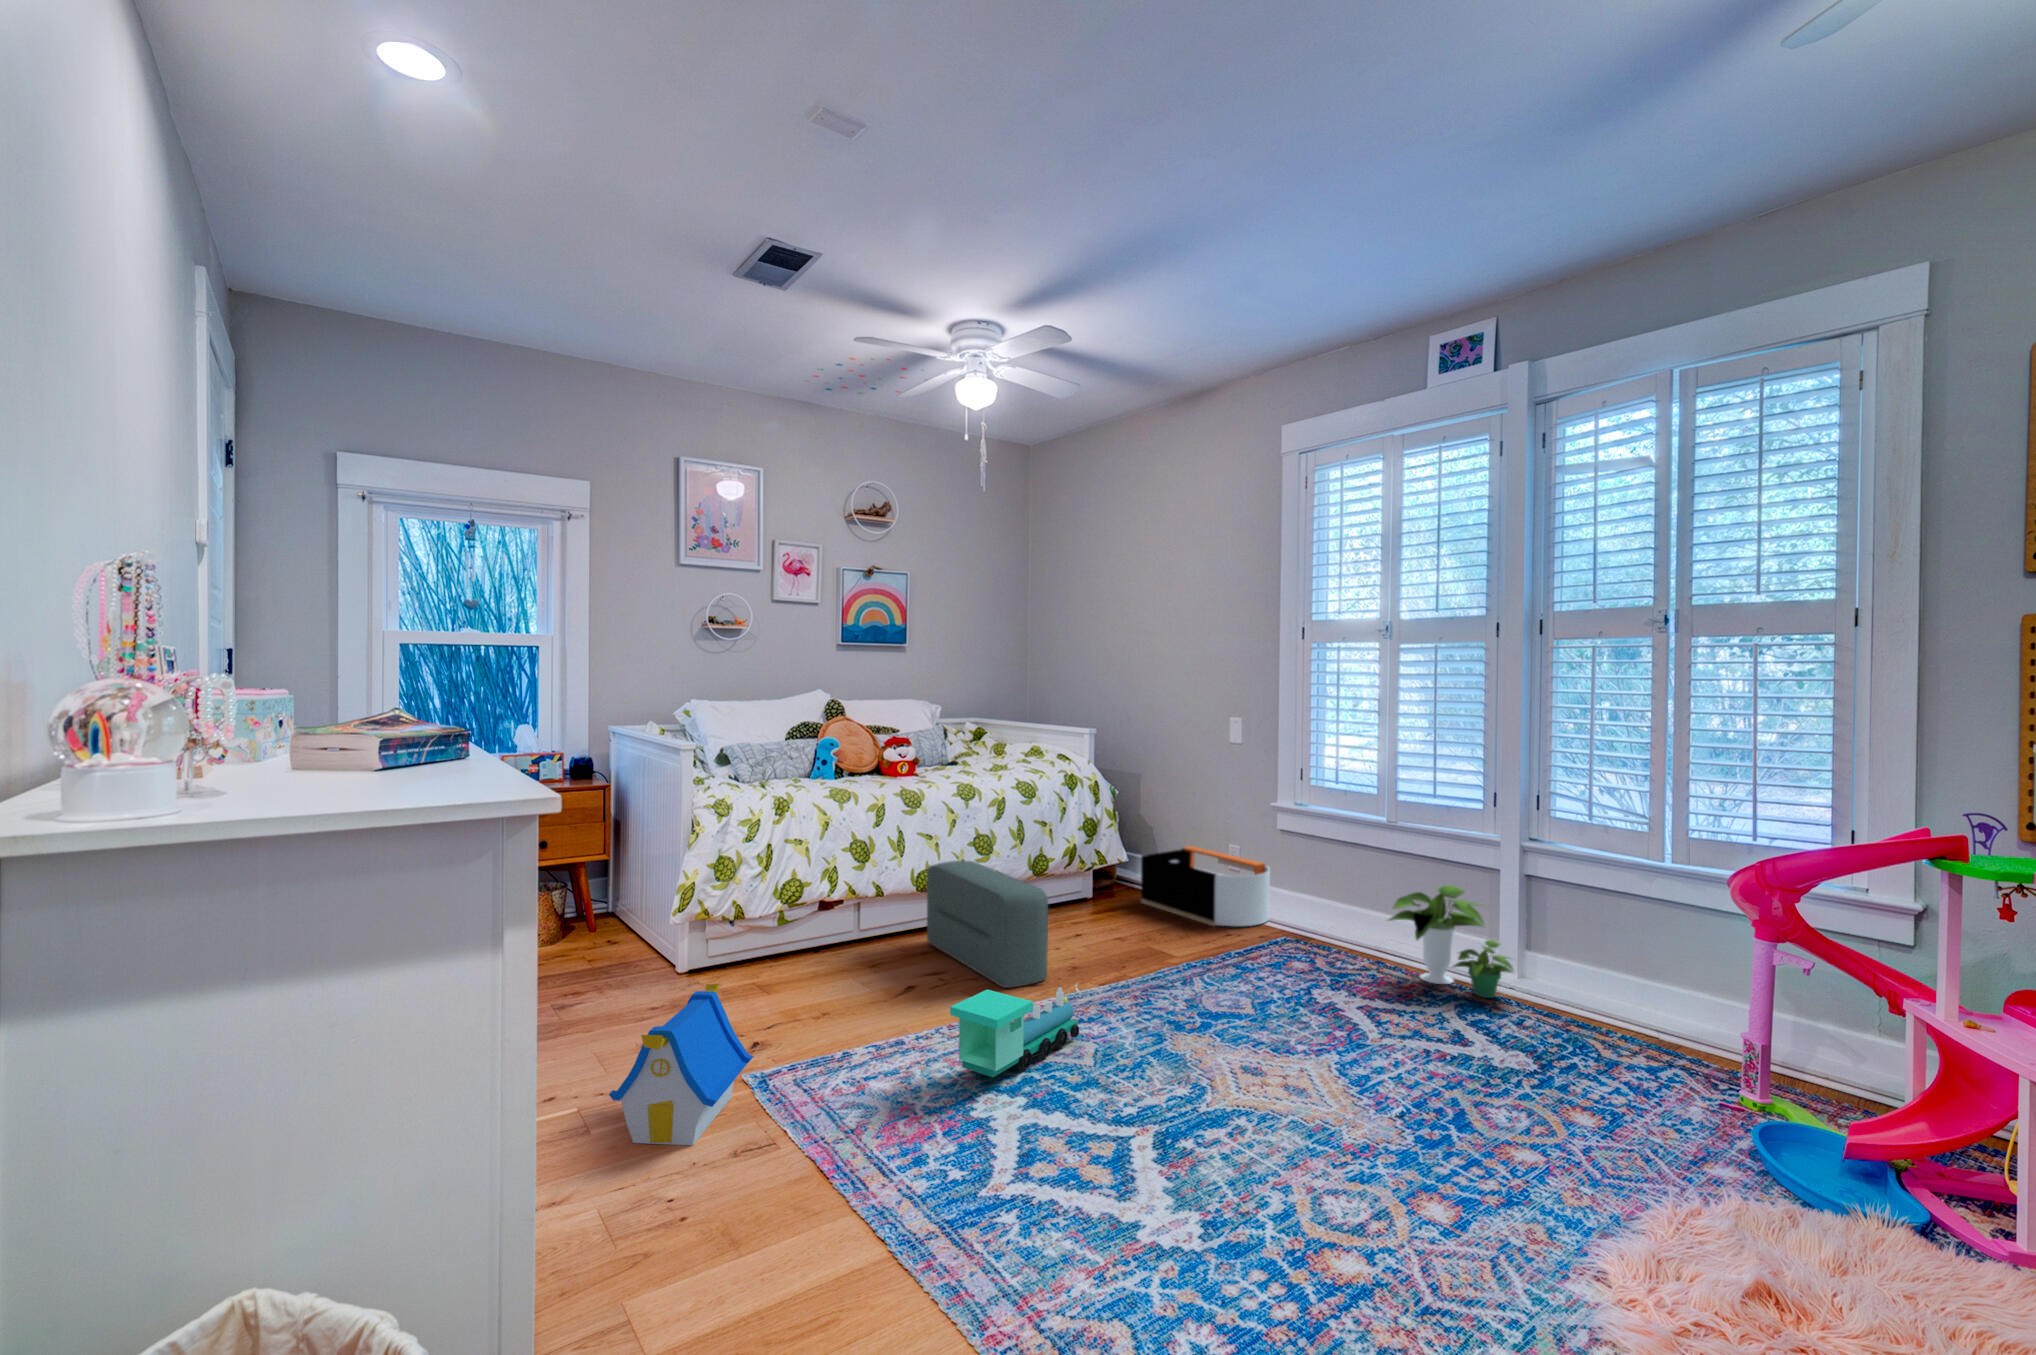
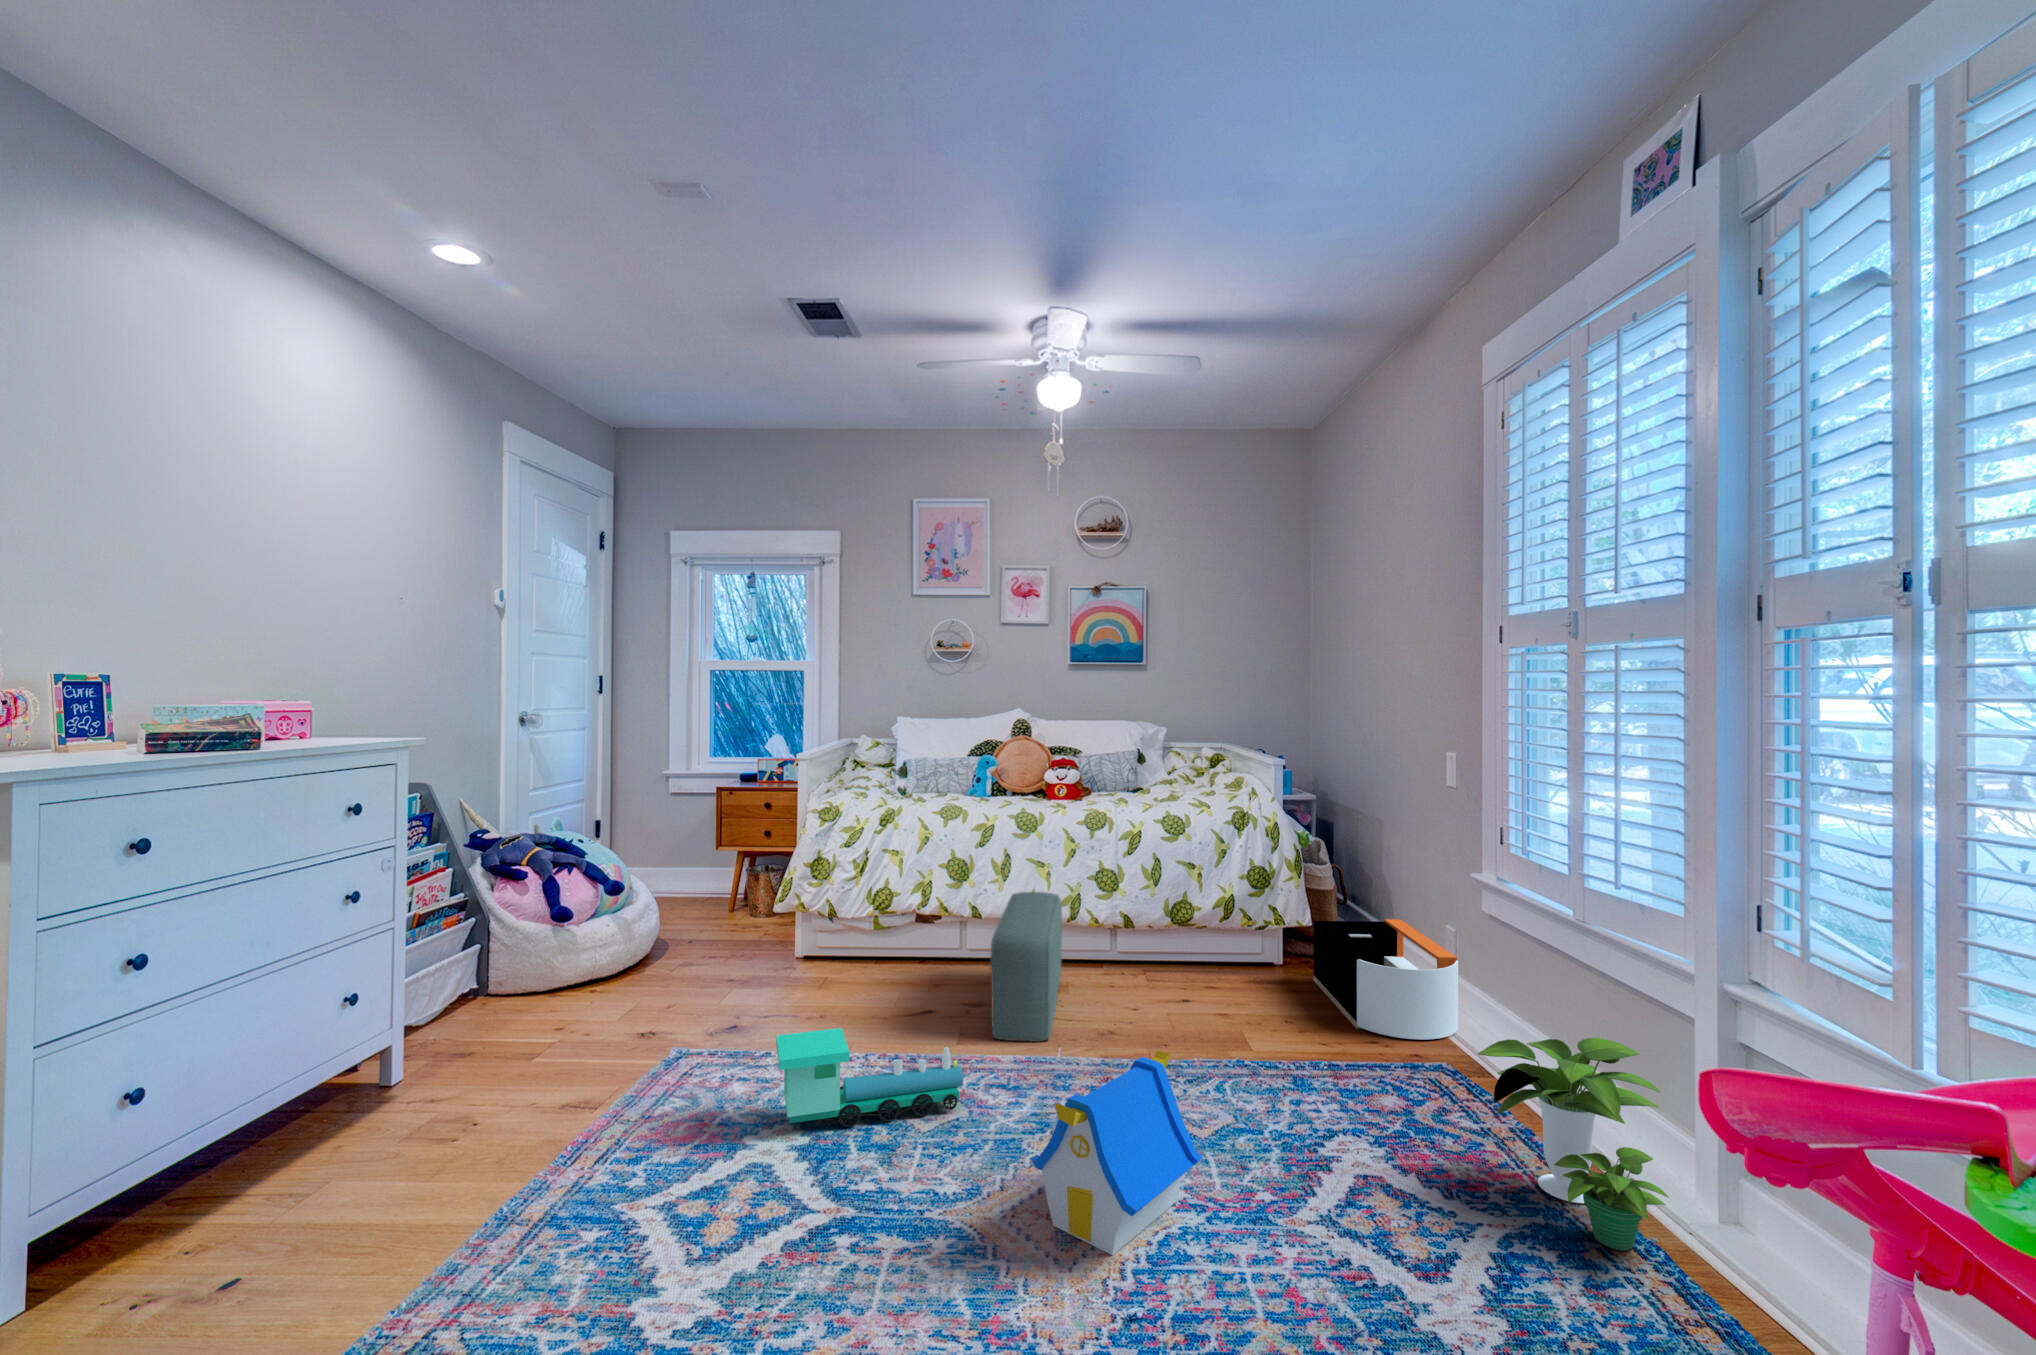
toy house: present [609,984,754,1145] -> present [1031,1051,1203,1255]

